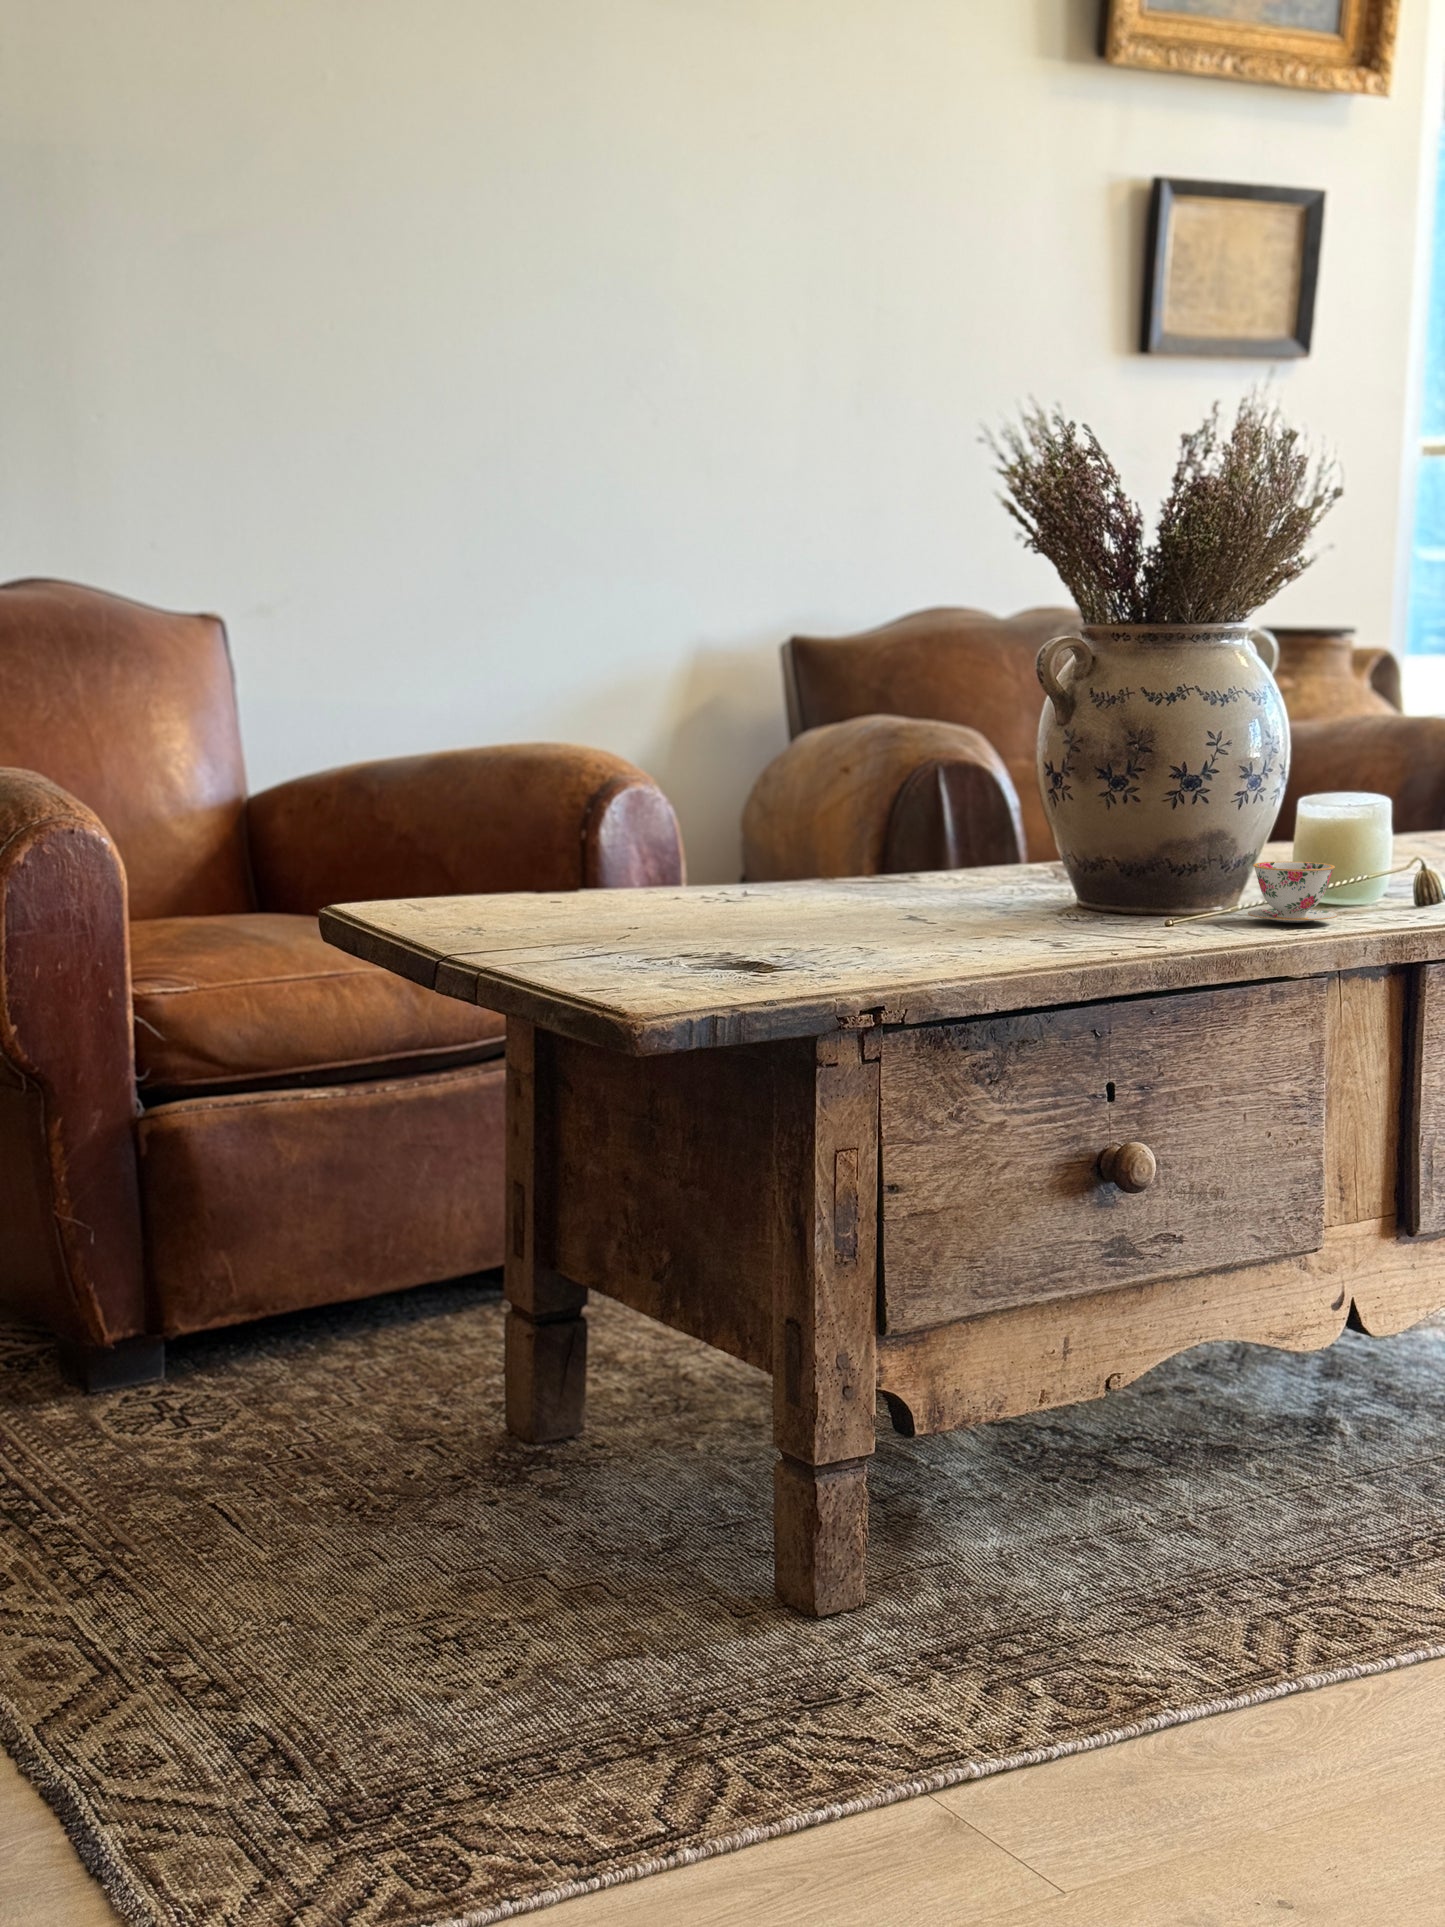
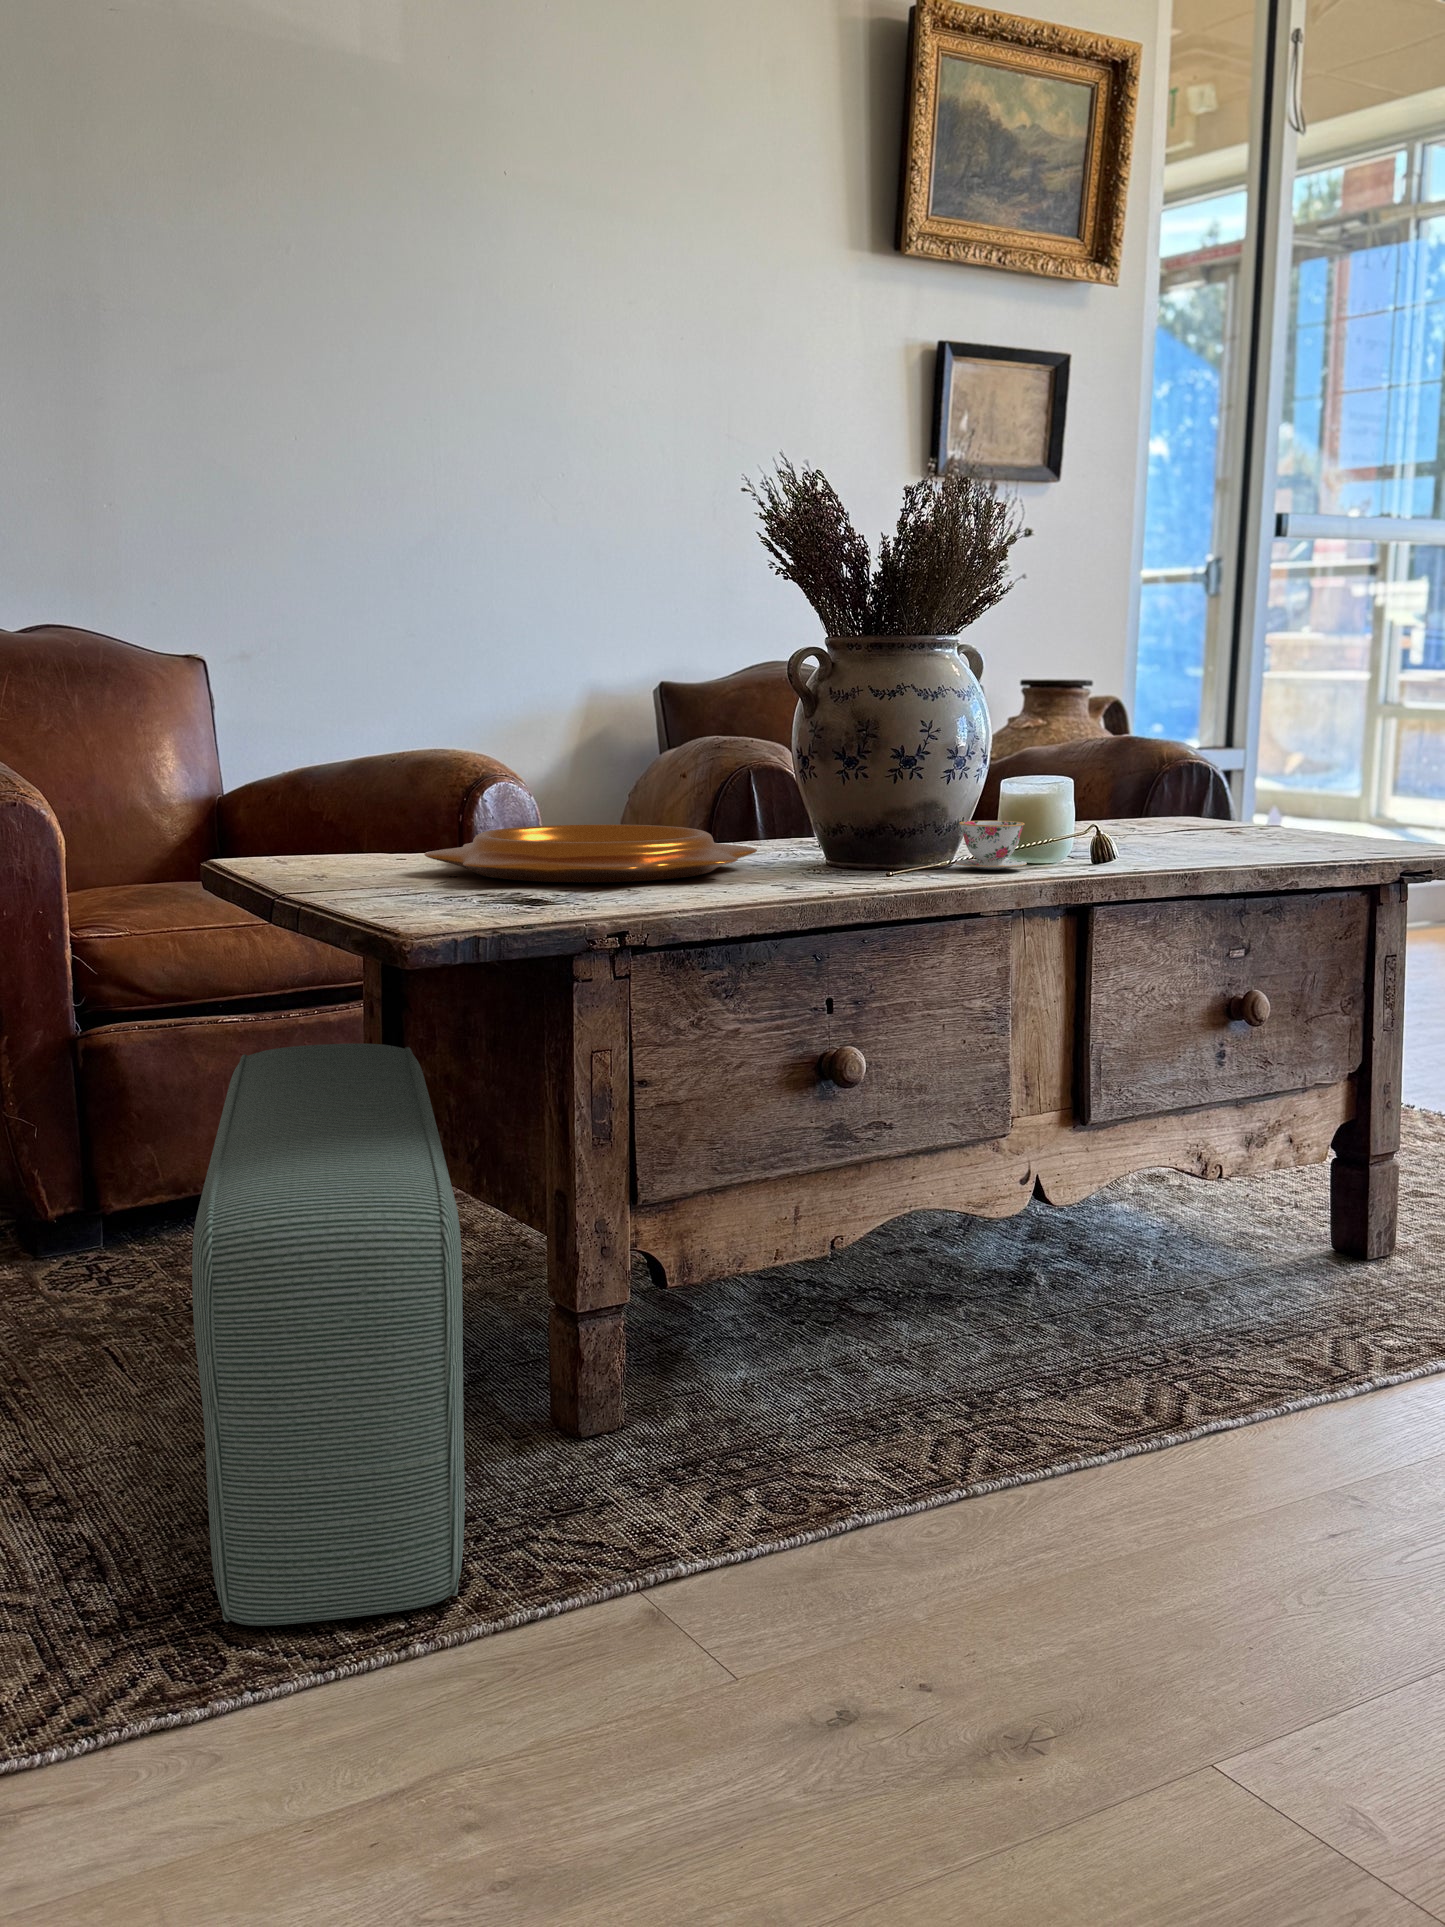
decorative bowl: none [602,865,1005,939] -> present [424,824,757,882]
pouf: none [373,1135,726,1828] -> present [192,1044,465,1626]

